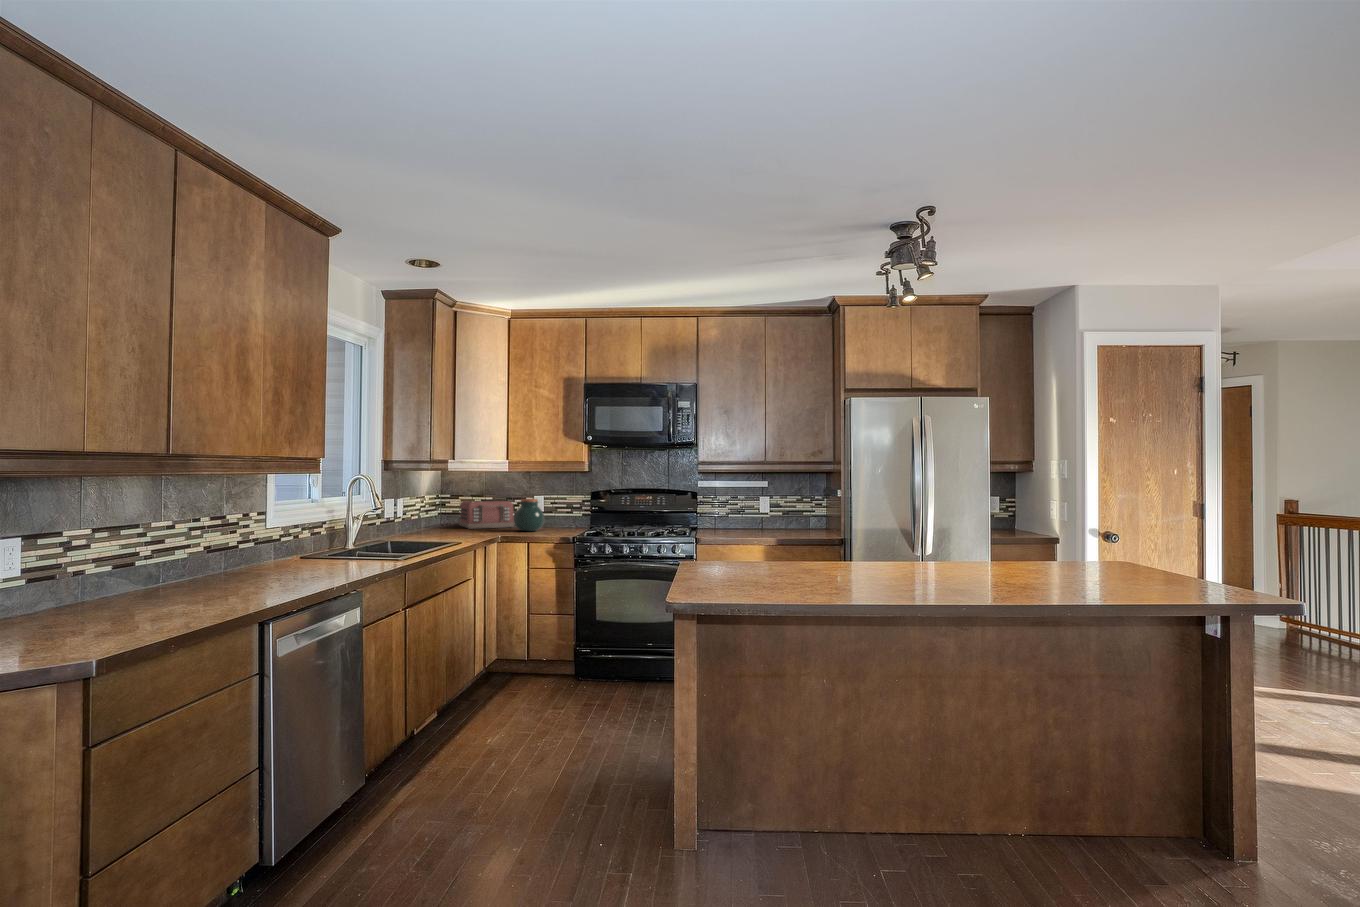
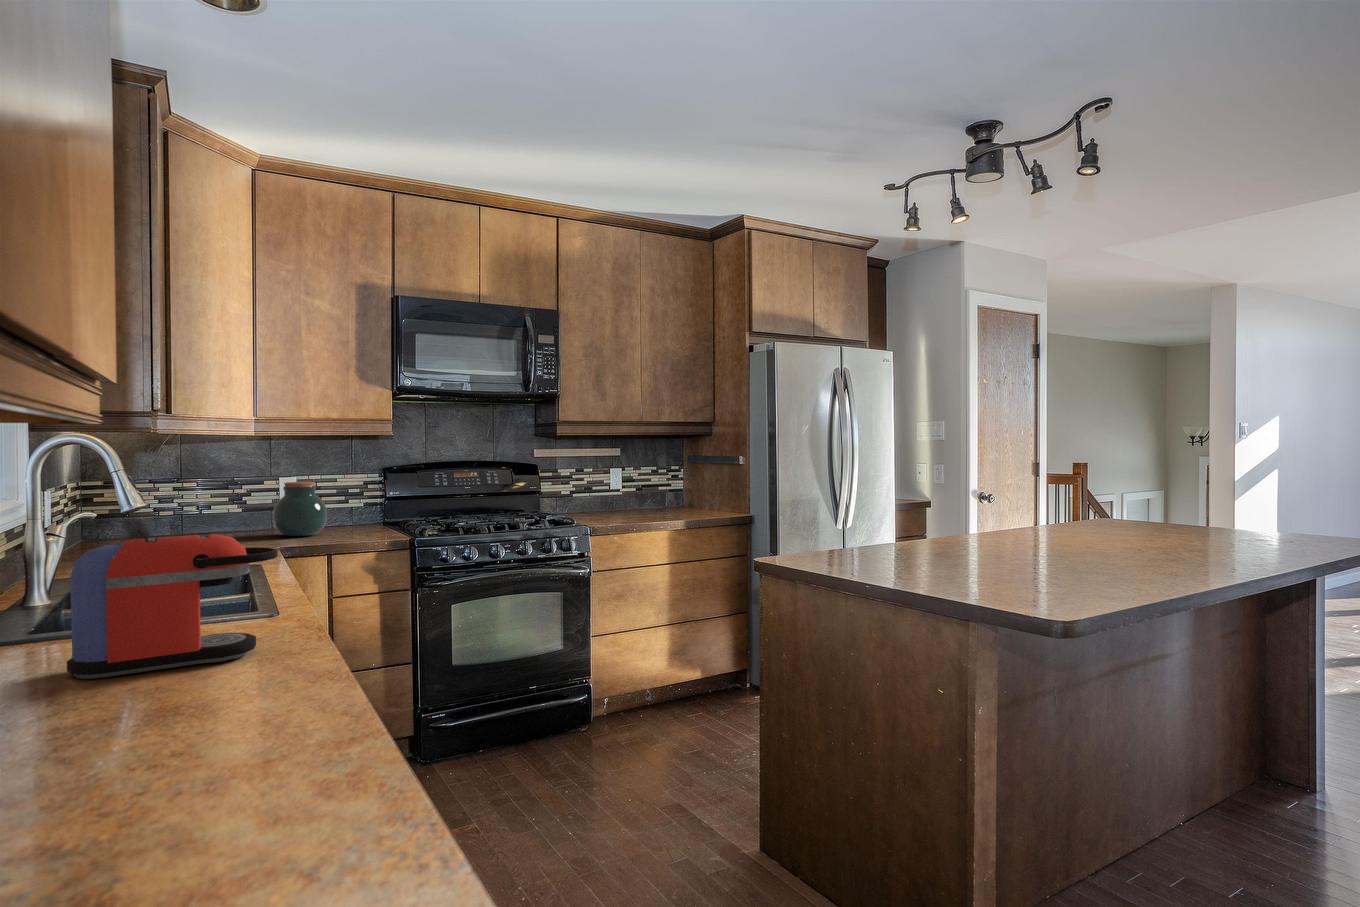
toaster: present [459,501,514,529] -> none [123,486,249,539]
coffee maker: none [280,518,361,573] -> present [67,534,278,679]

